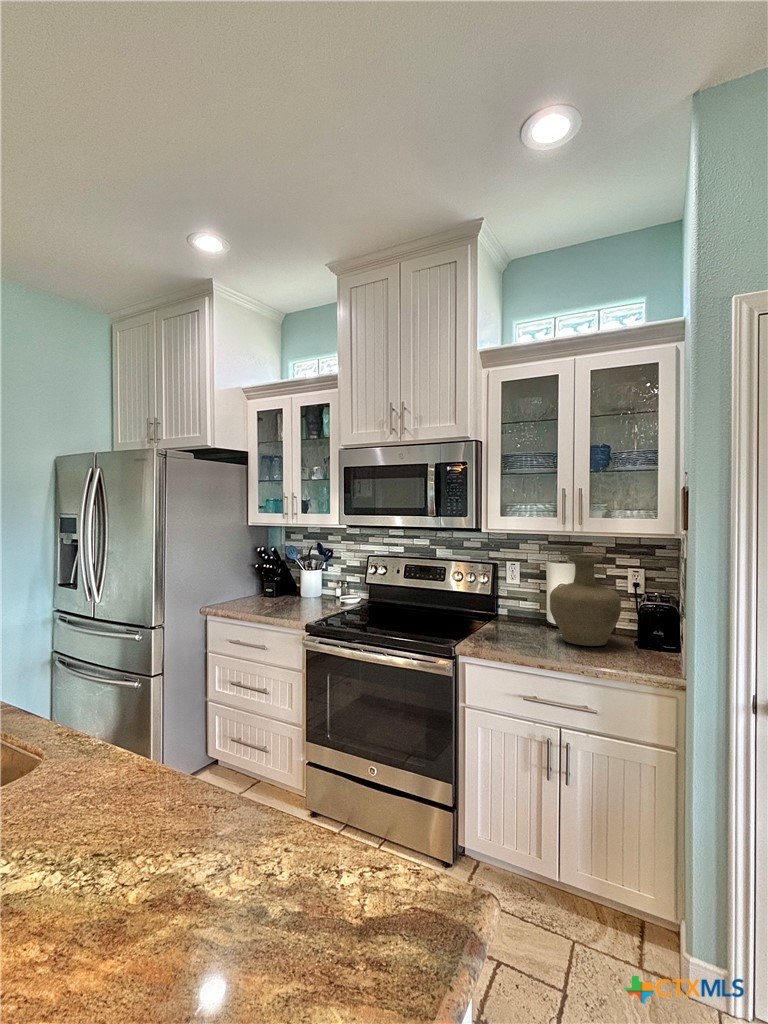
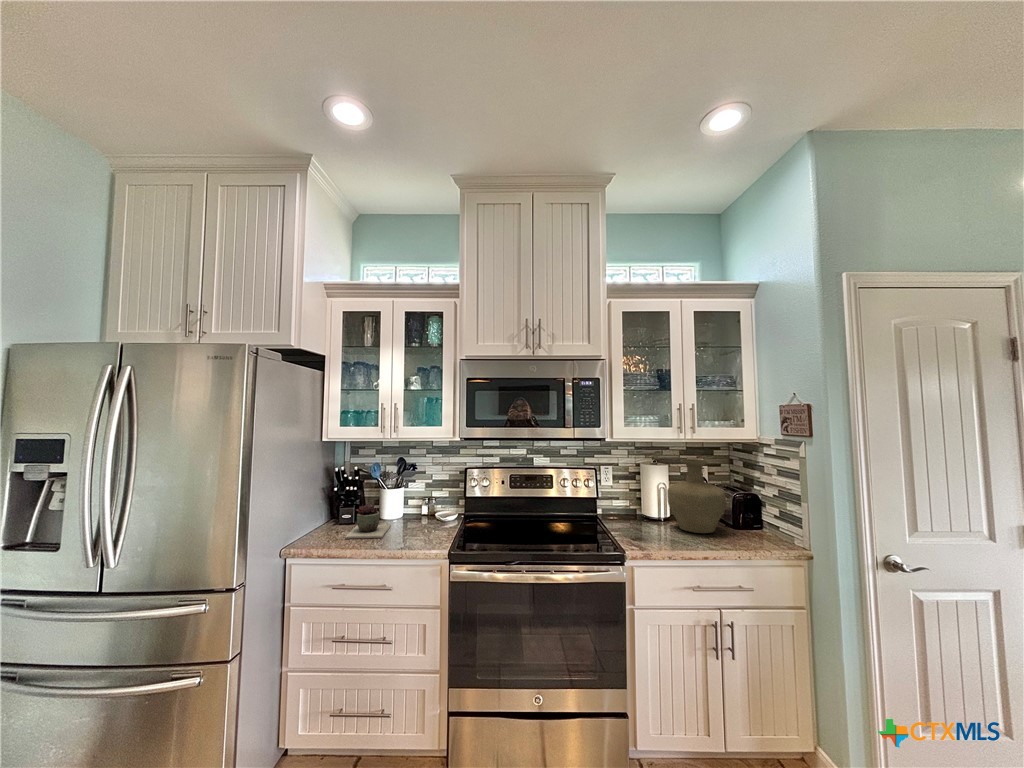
succulent plant: none [250,580,296,609] -> present [345,504,391,539]

